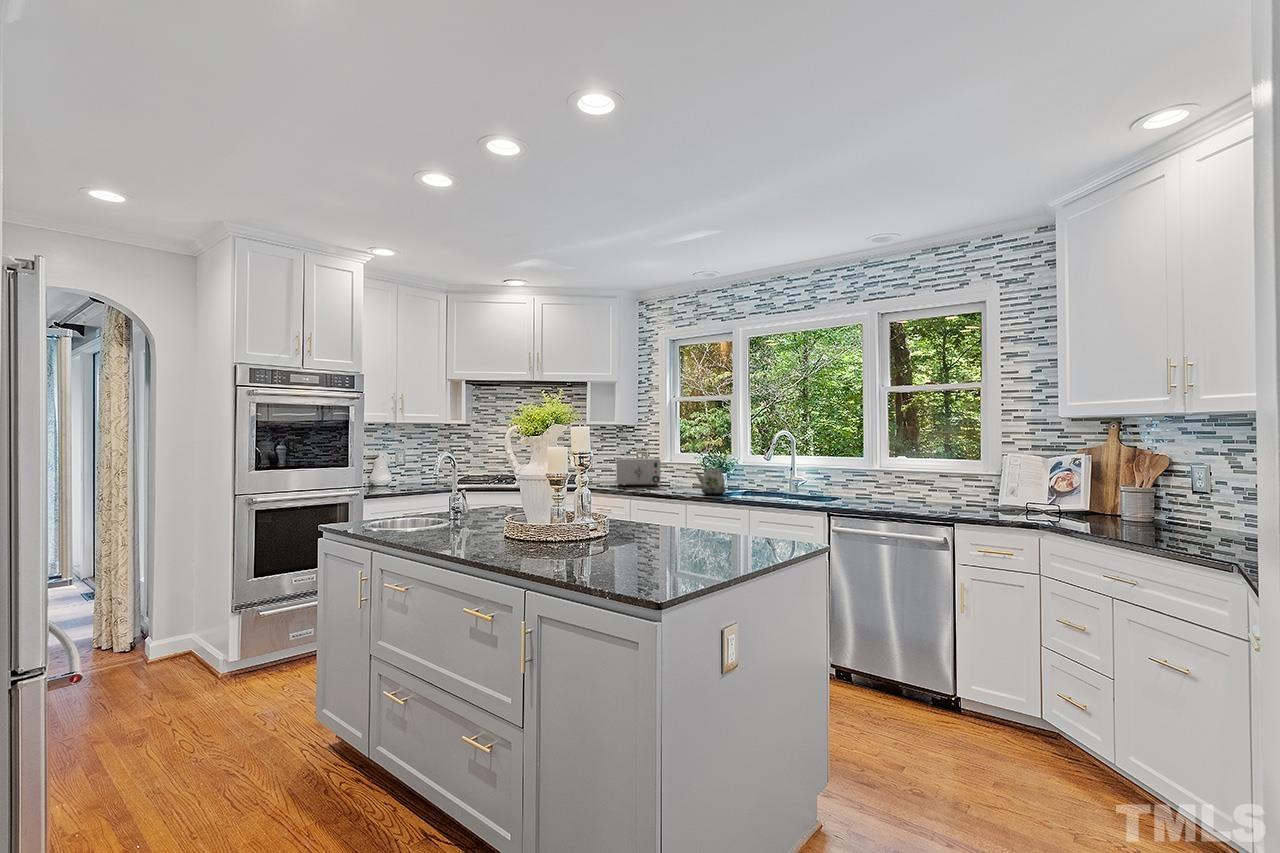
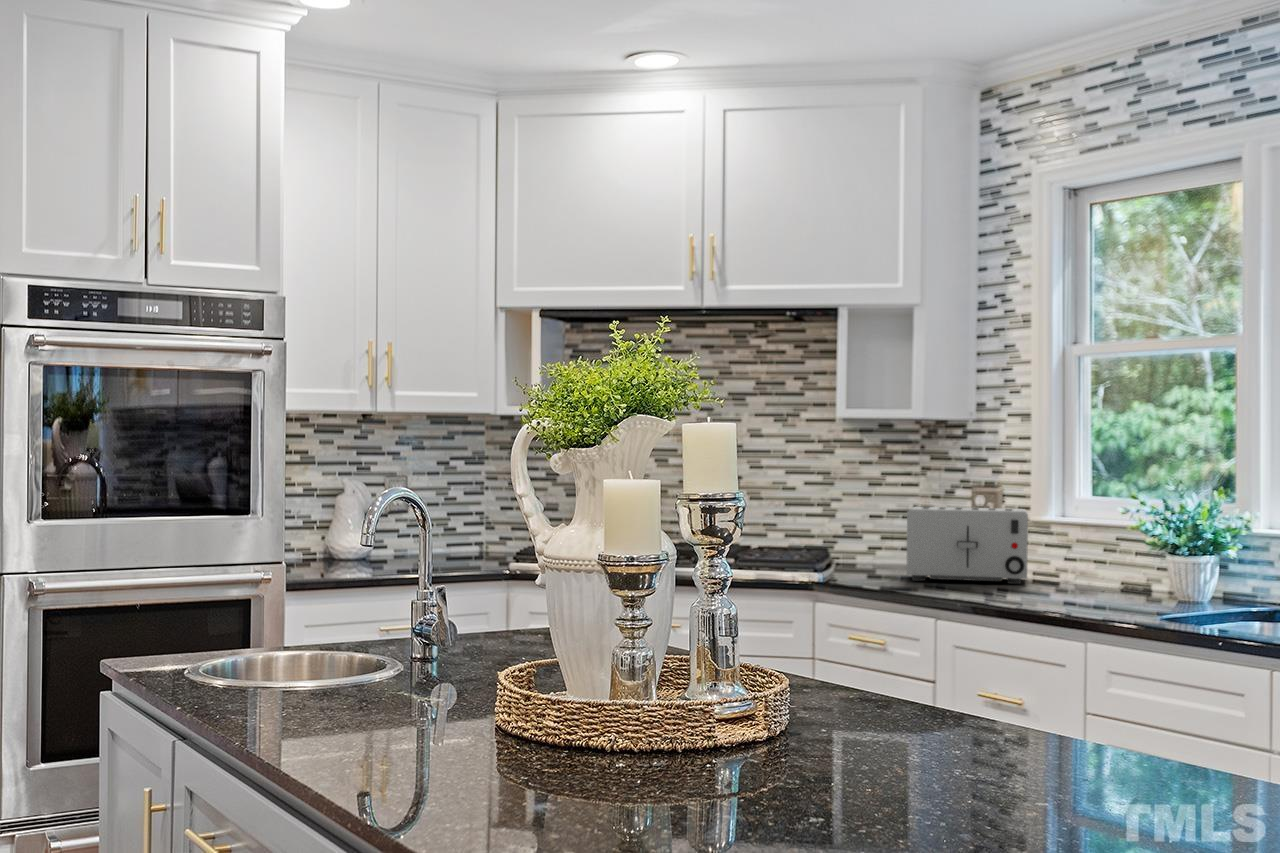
kettle: present [695,456,725,495] -> none [1112,507,1205,622]

